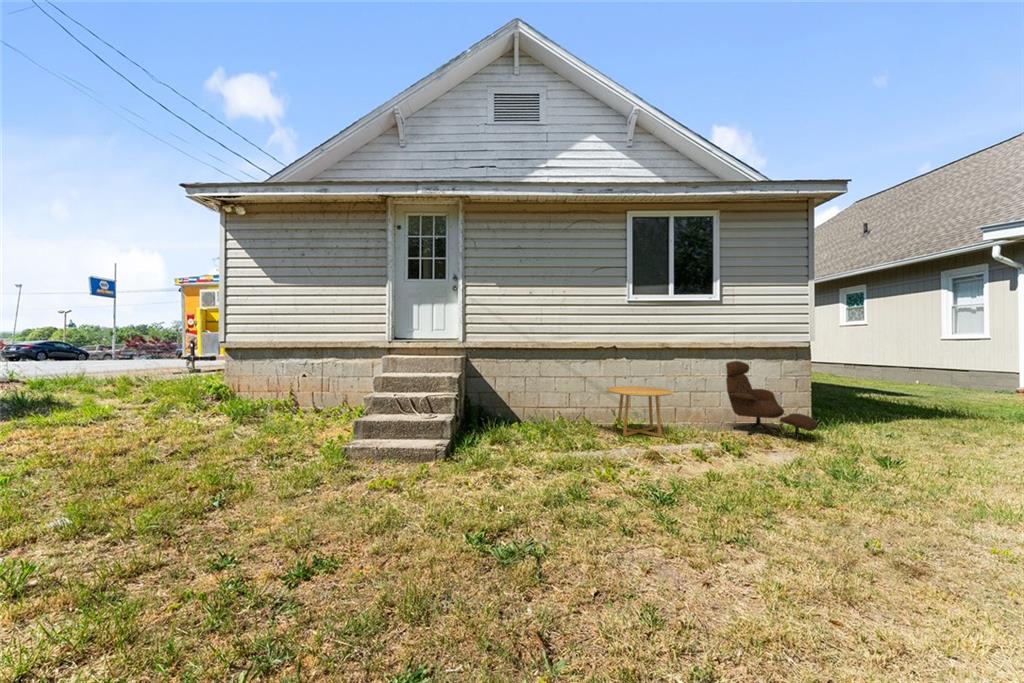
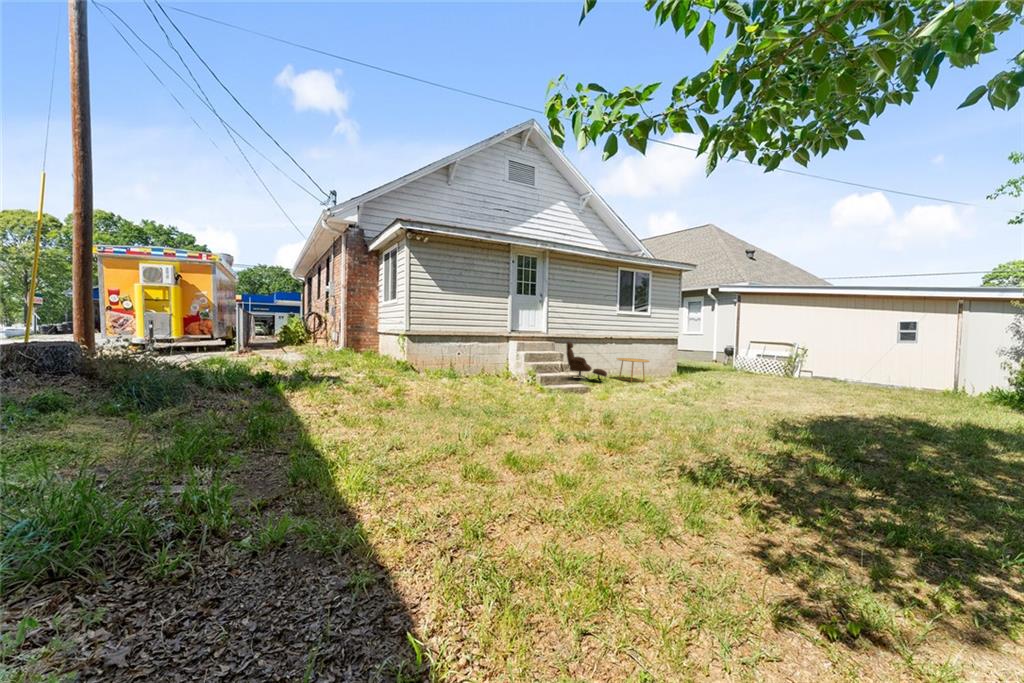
lounge chair: present [726,361,818,441] -> present [567,342,607,381]

